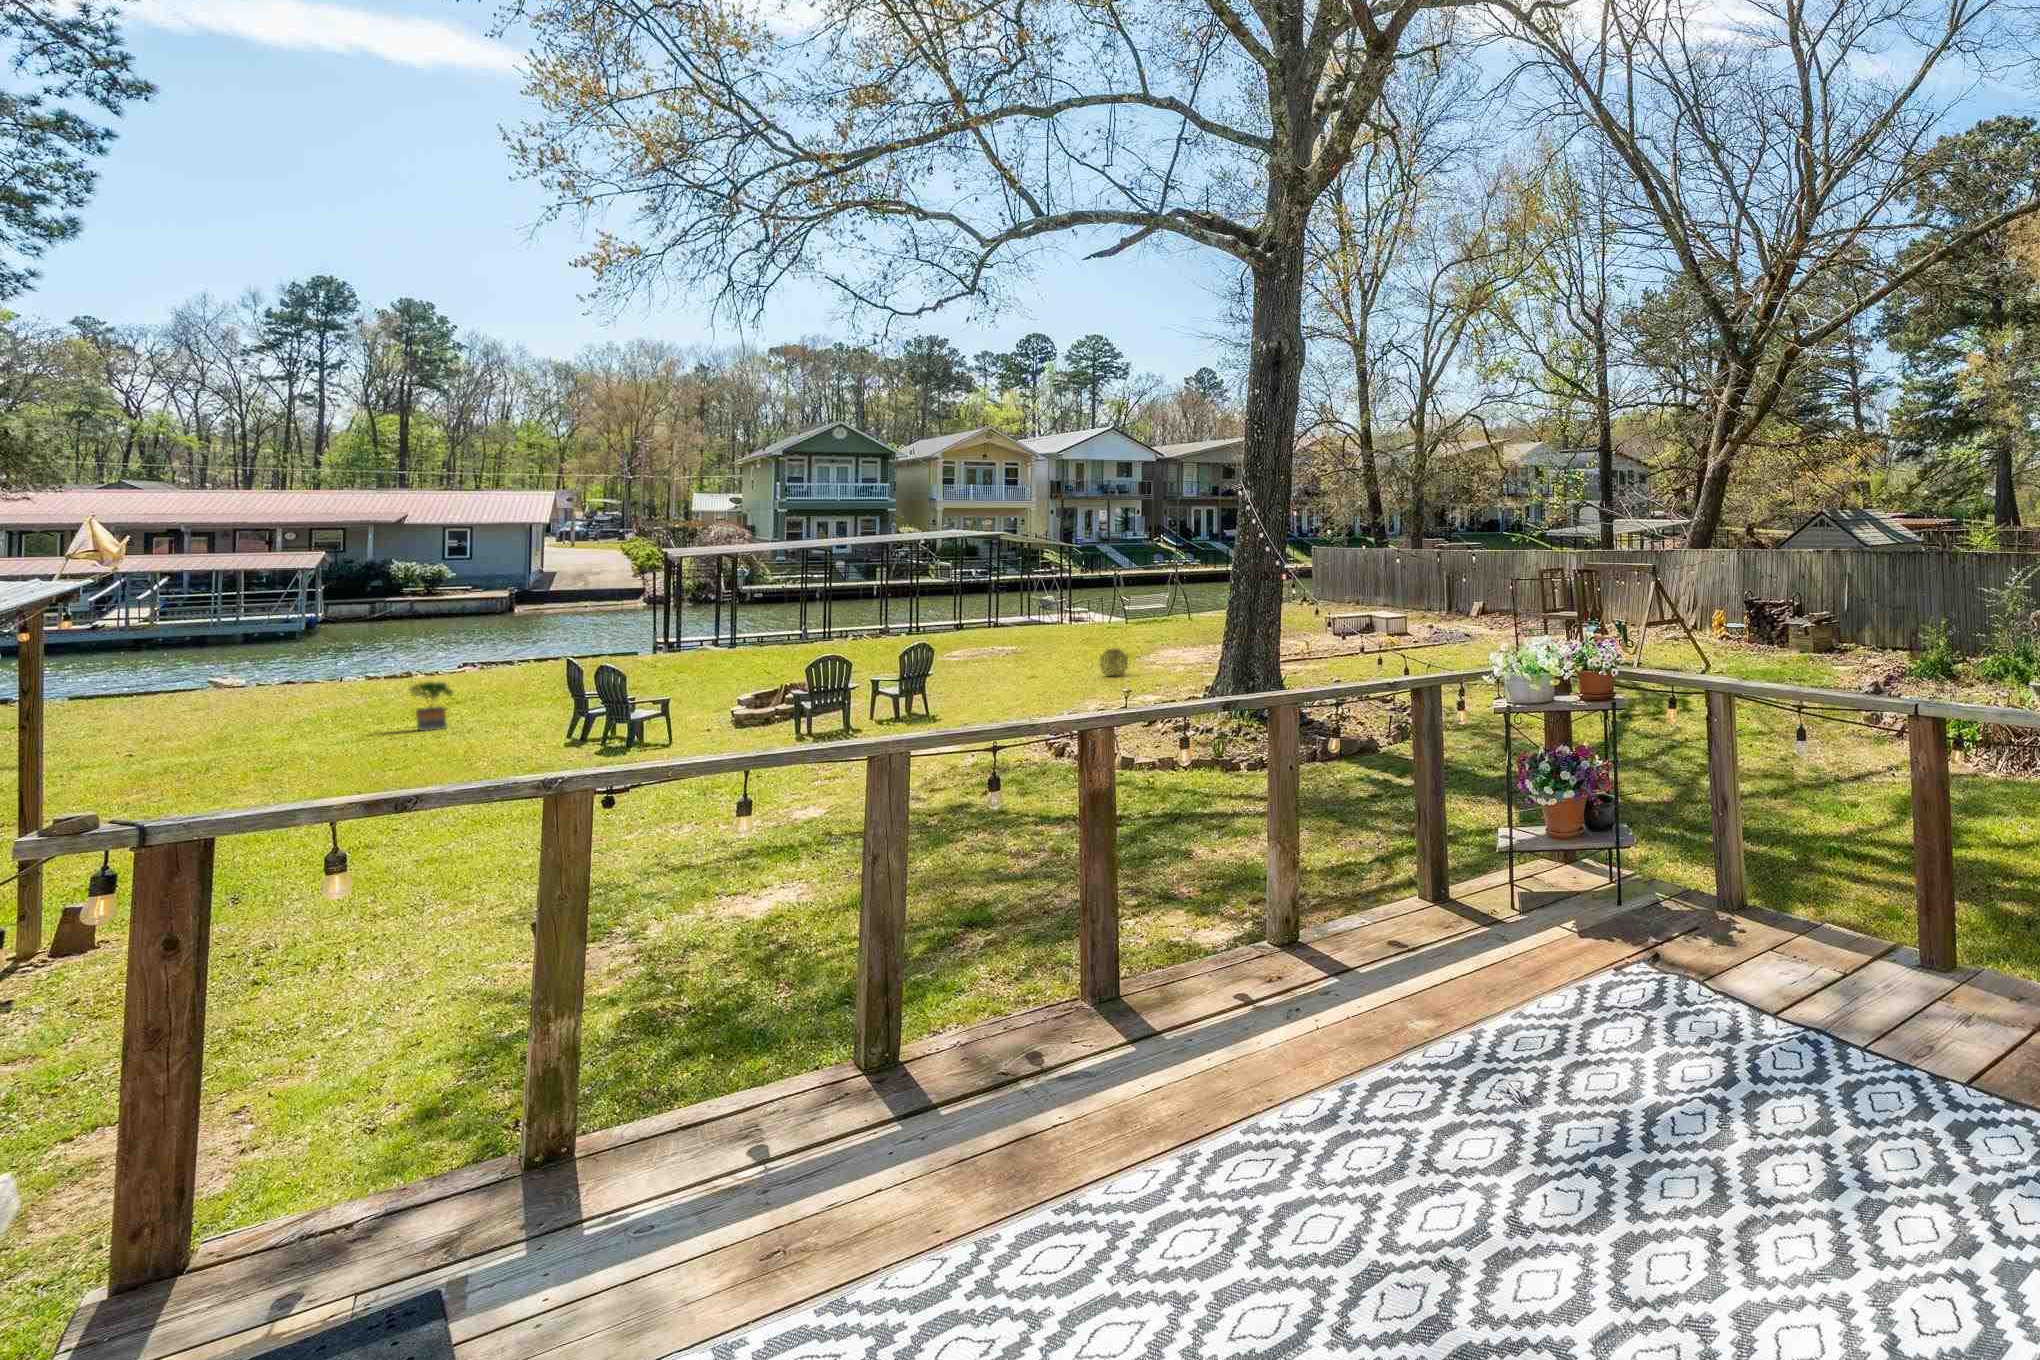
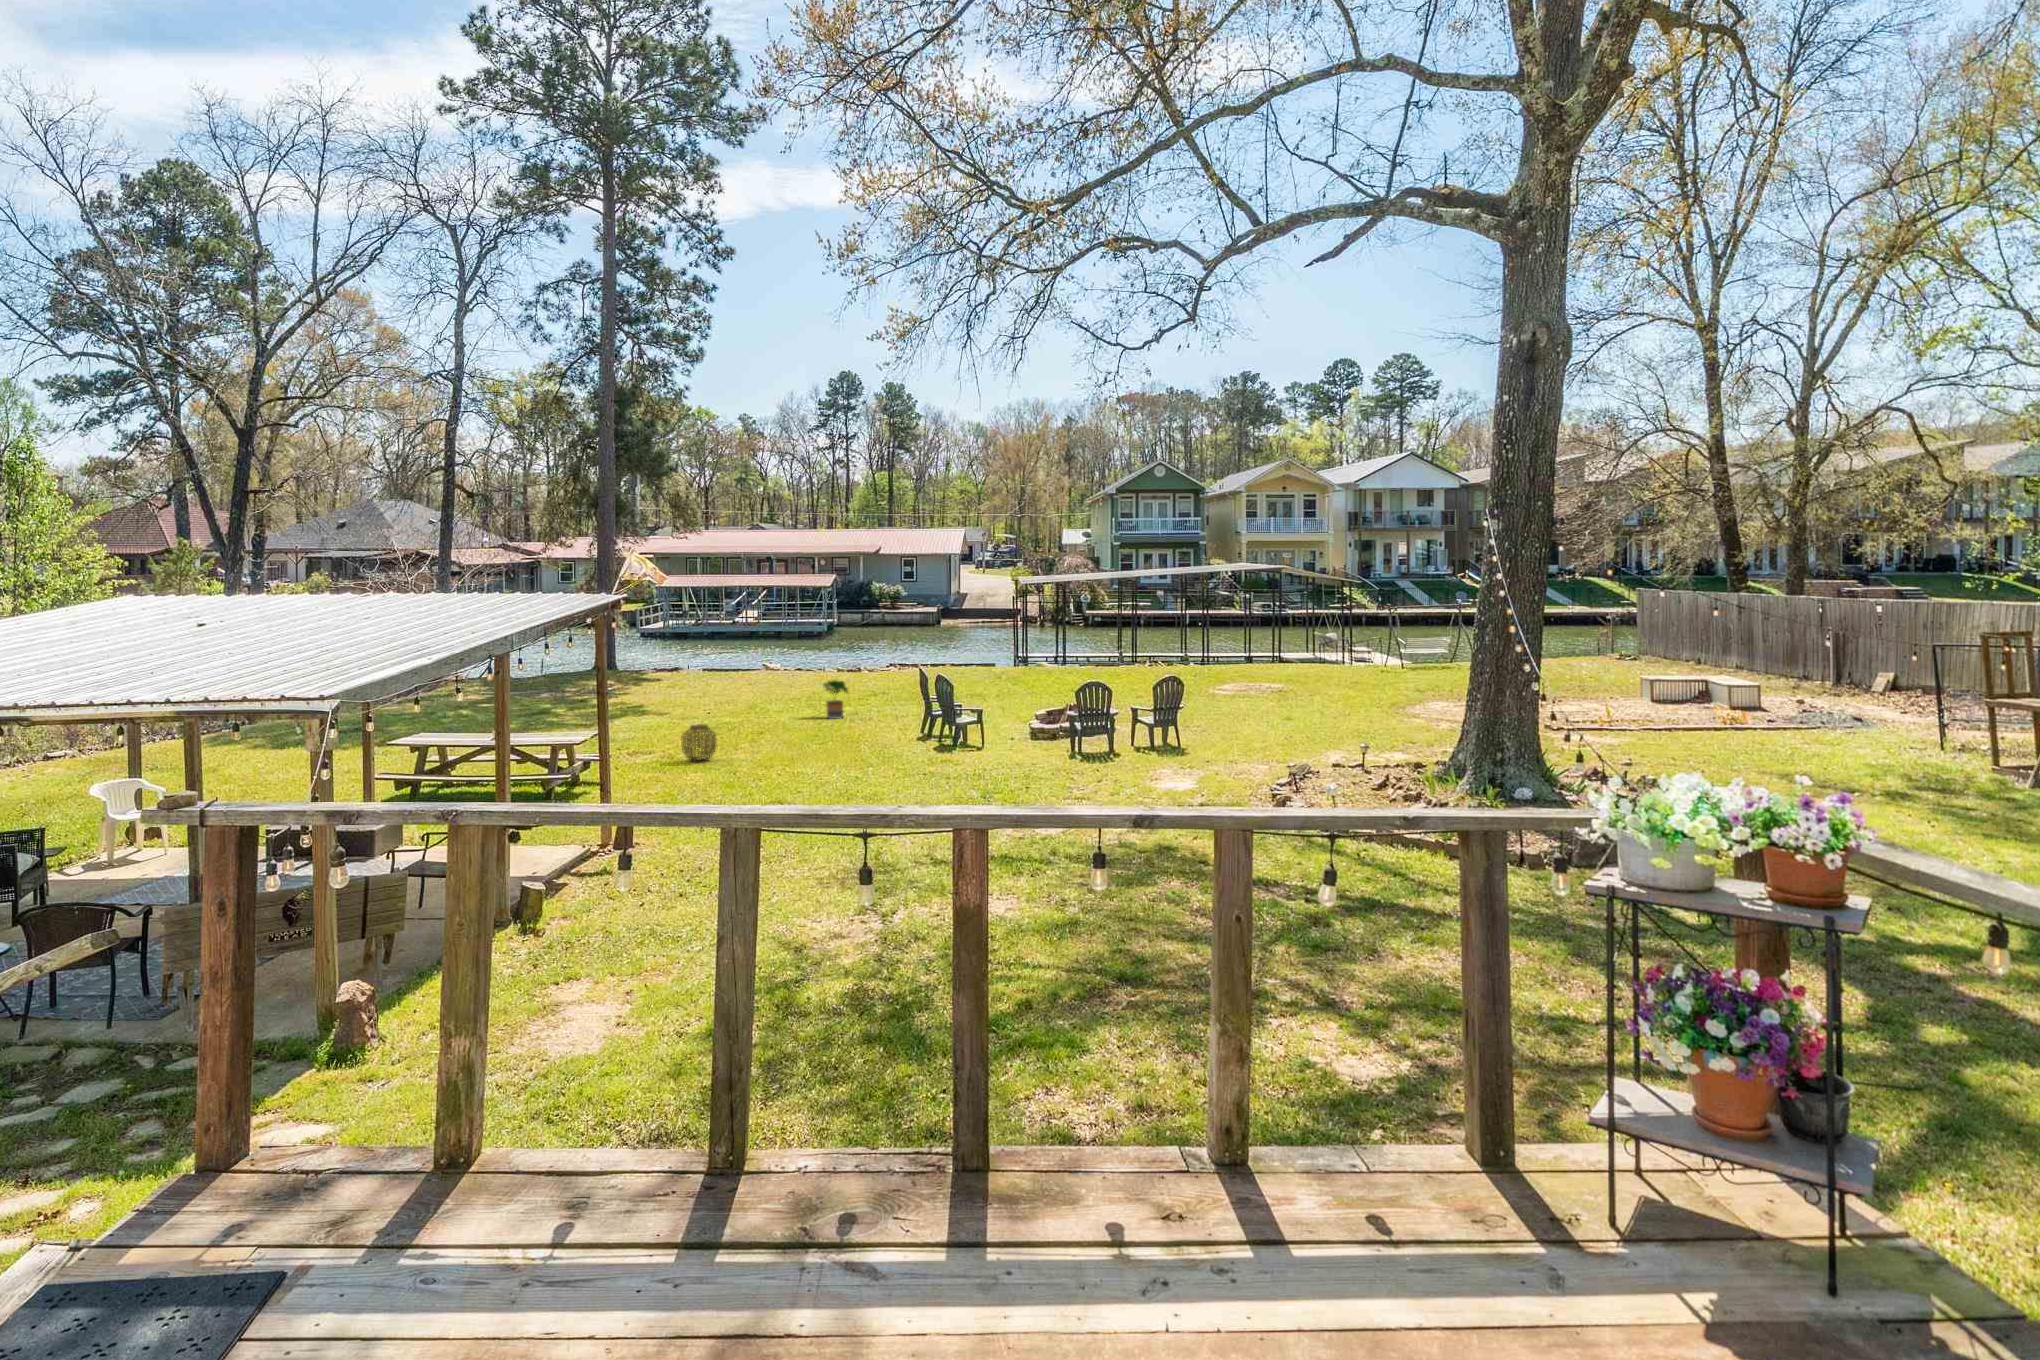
woven basket: present [1101,648,1128,677] -> present [682,724,716,762]

